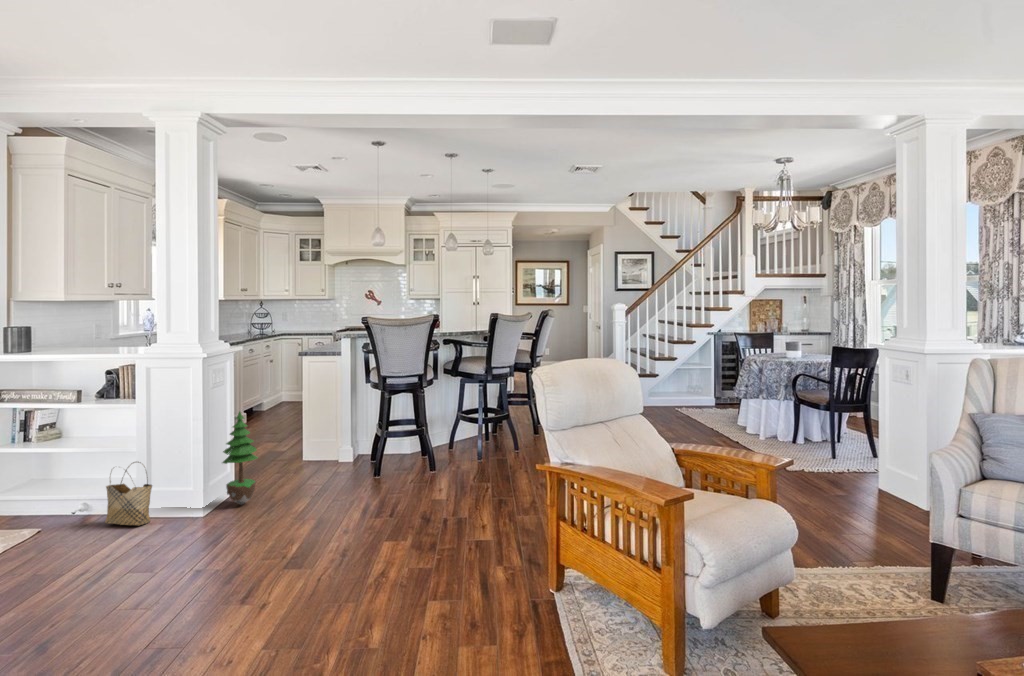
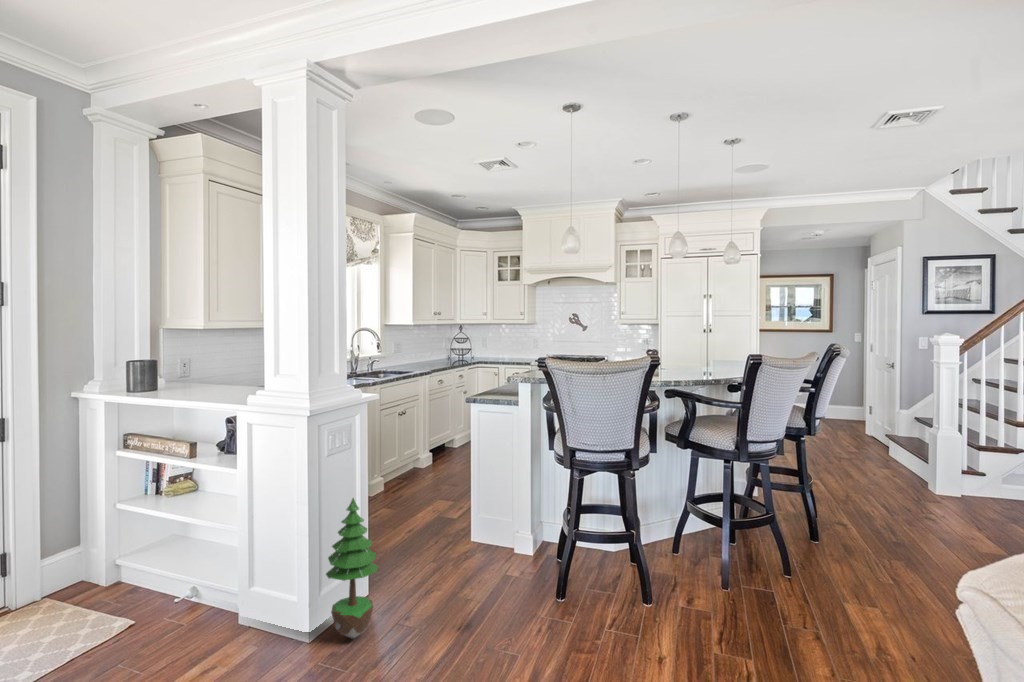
woven basket: present [105,462,152,525] -> none [173,560,230,662]

